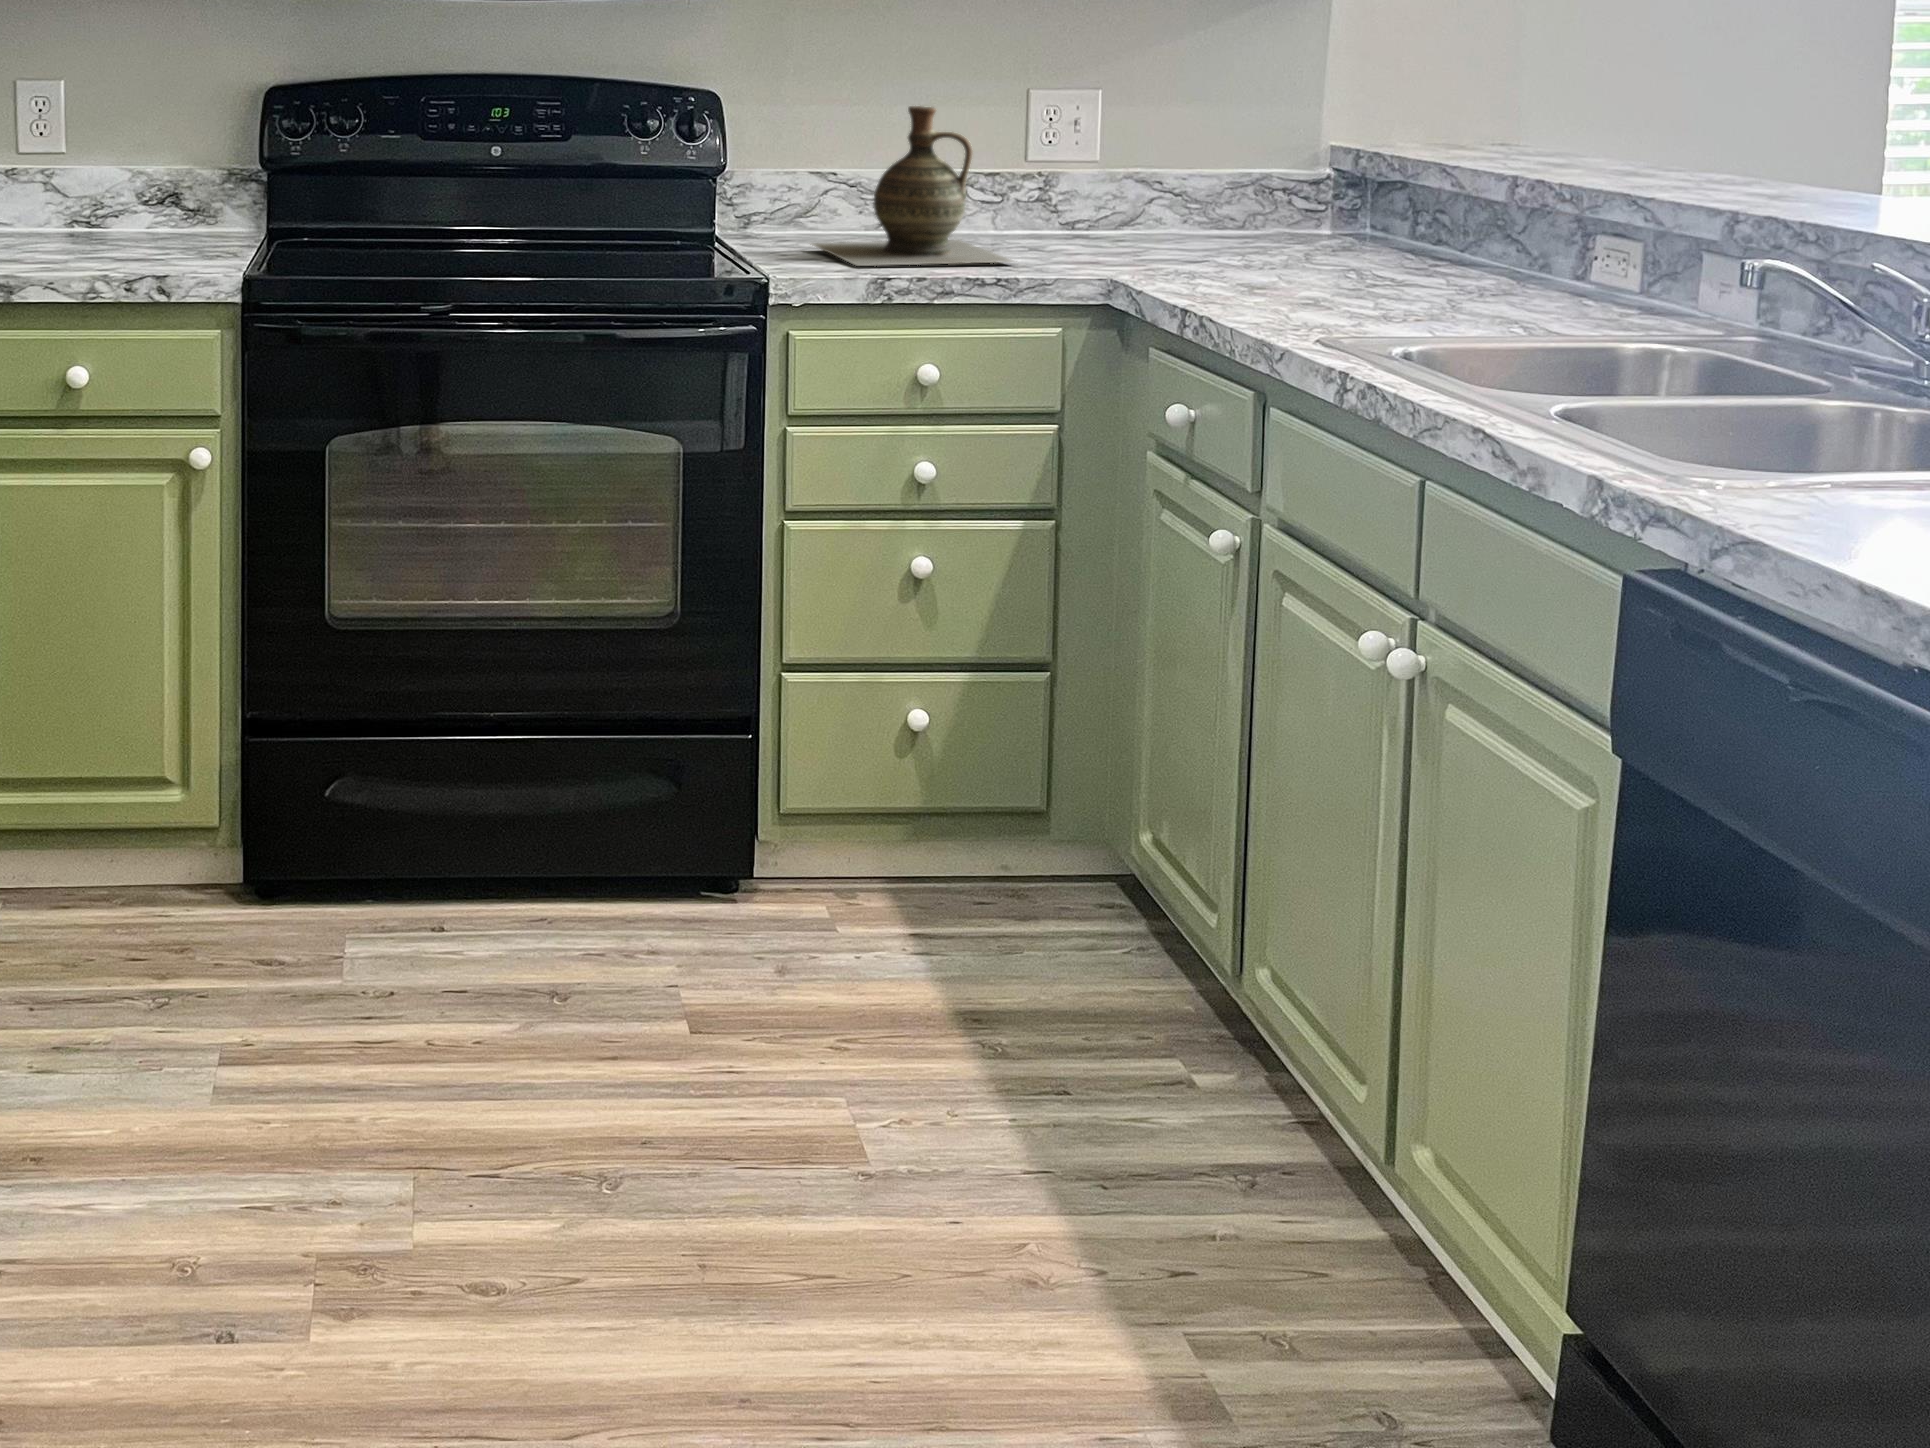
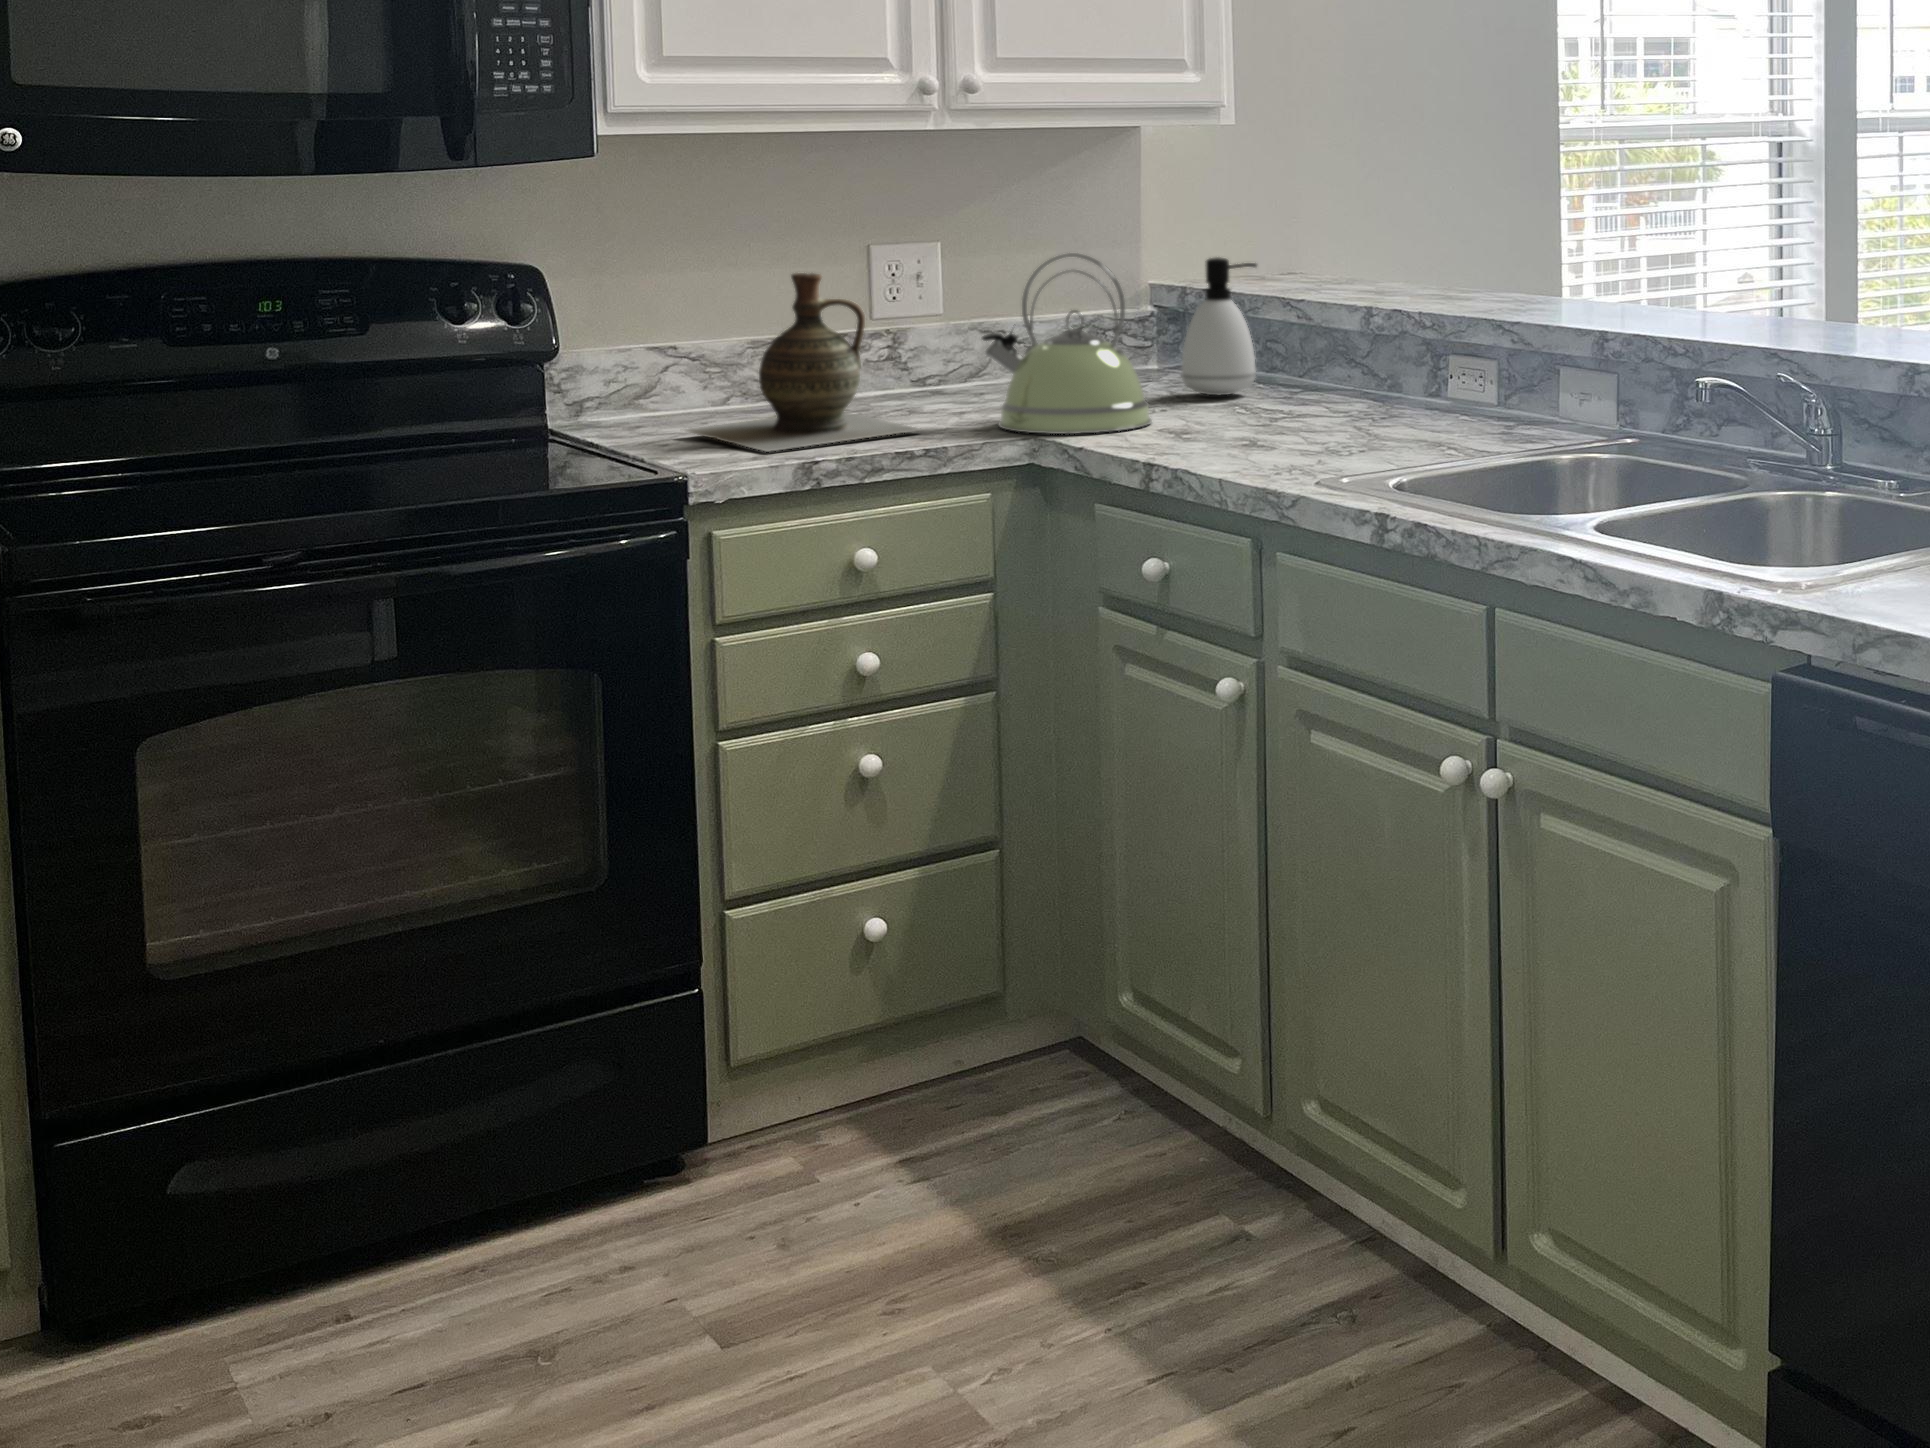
kettle: none [1086,99,1247,279] -> present [982,253,1151,434]
soap dispenser: none [1316,116,1408,261] -> present [1182,257,1257,395]

